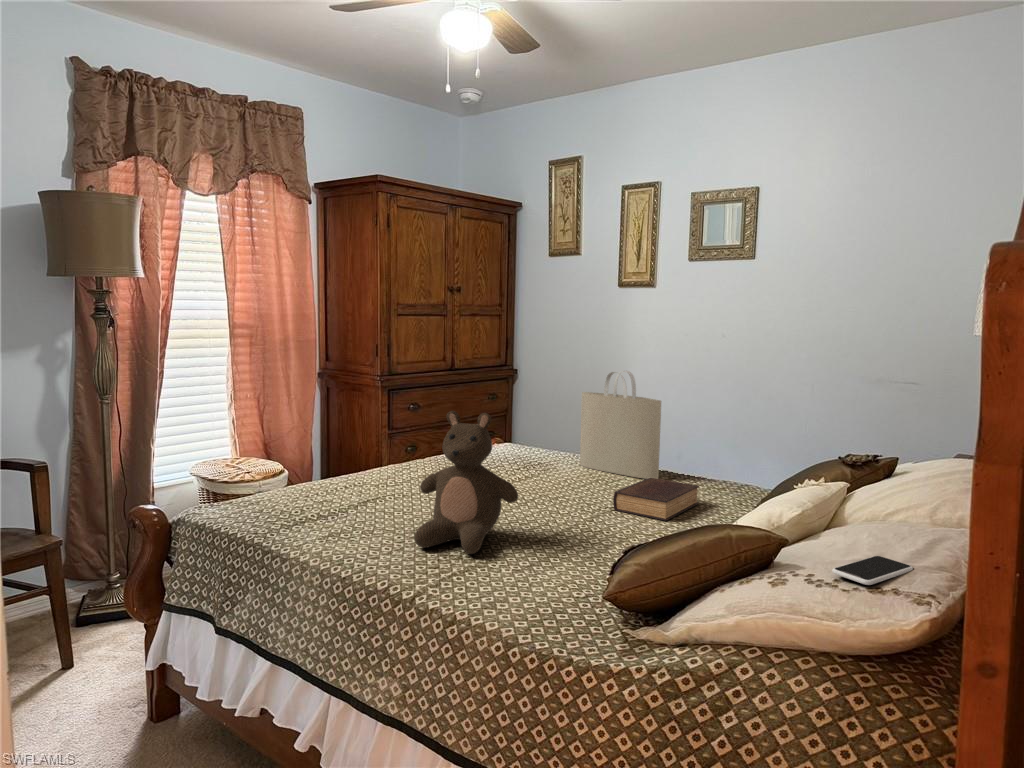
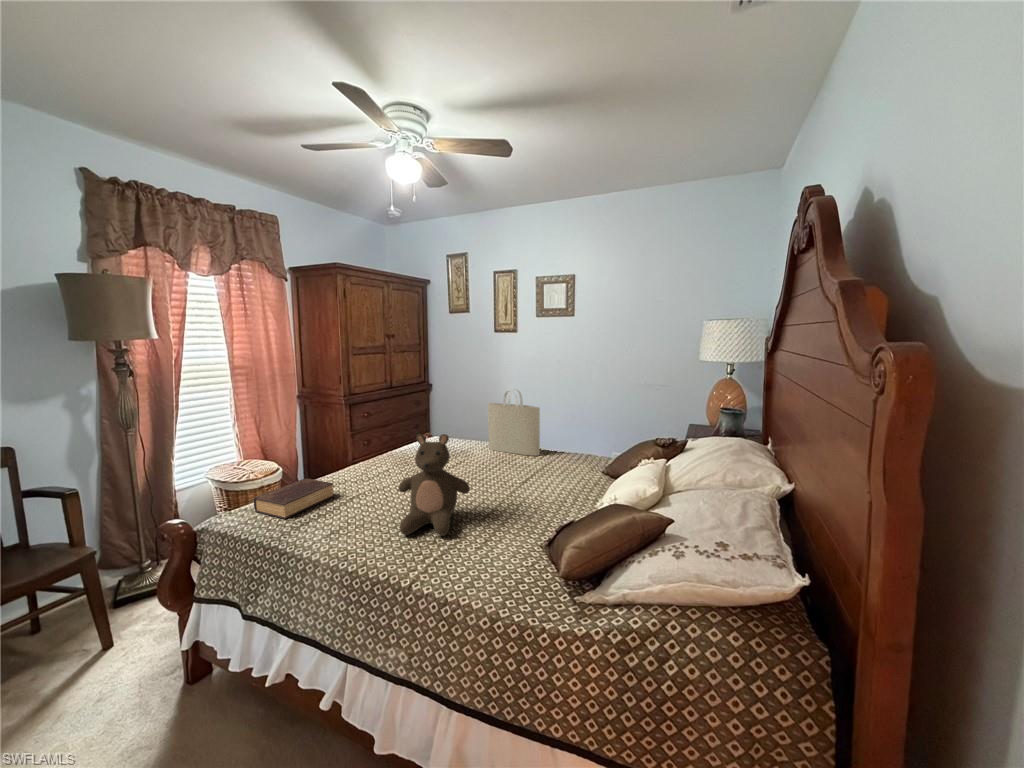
book: present [613,477,699,521] -> present [254,478,334,519]
smartphone: present [832,556,913,585] -> none [706,521,747,549]

